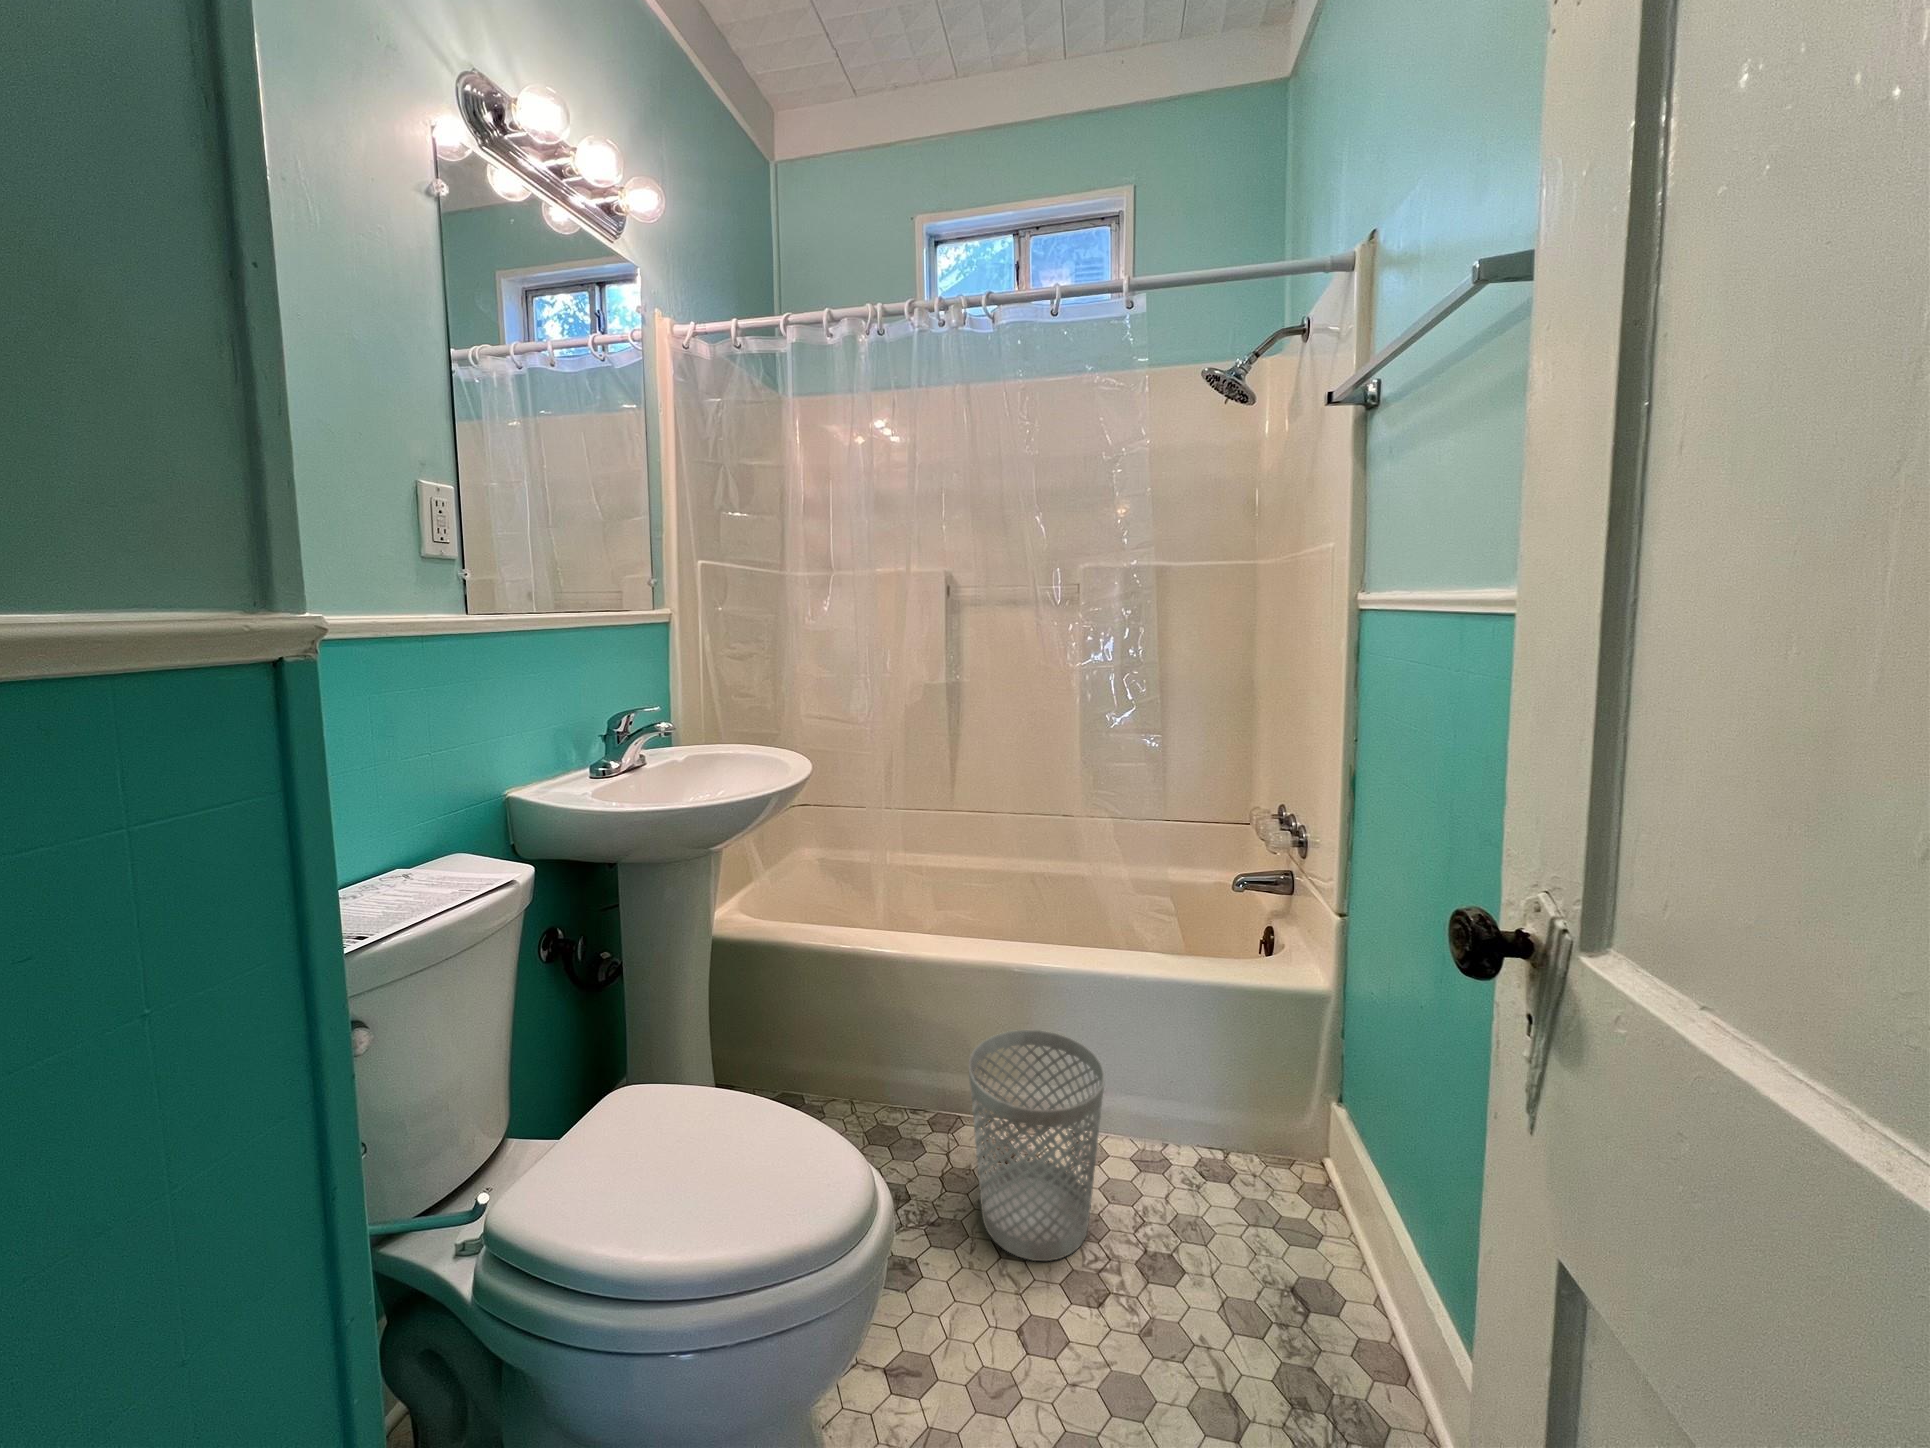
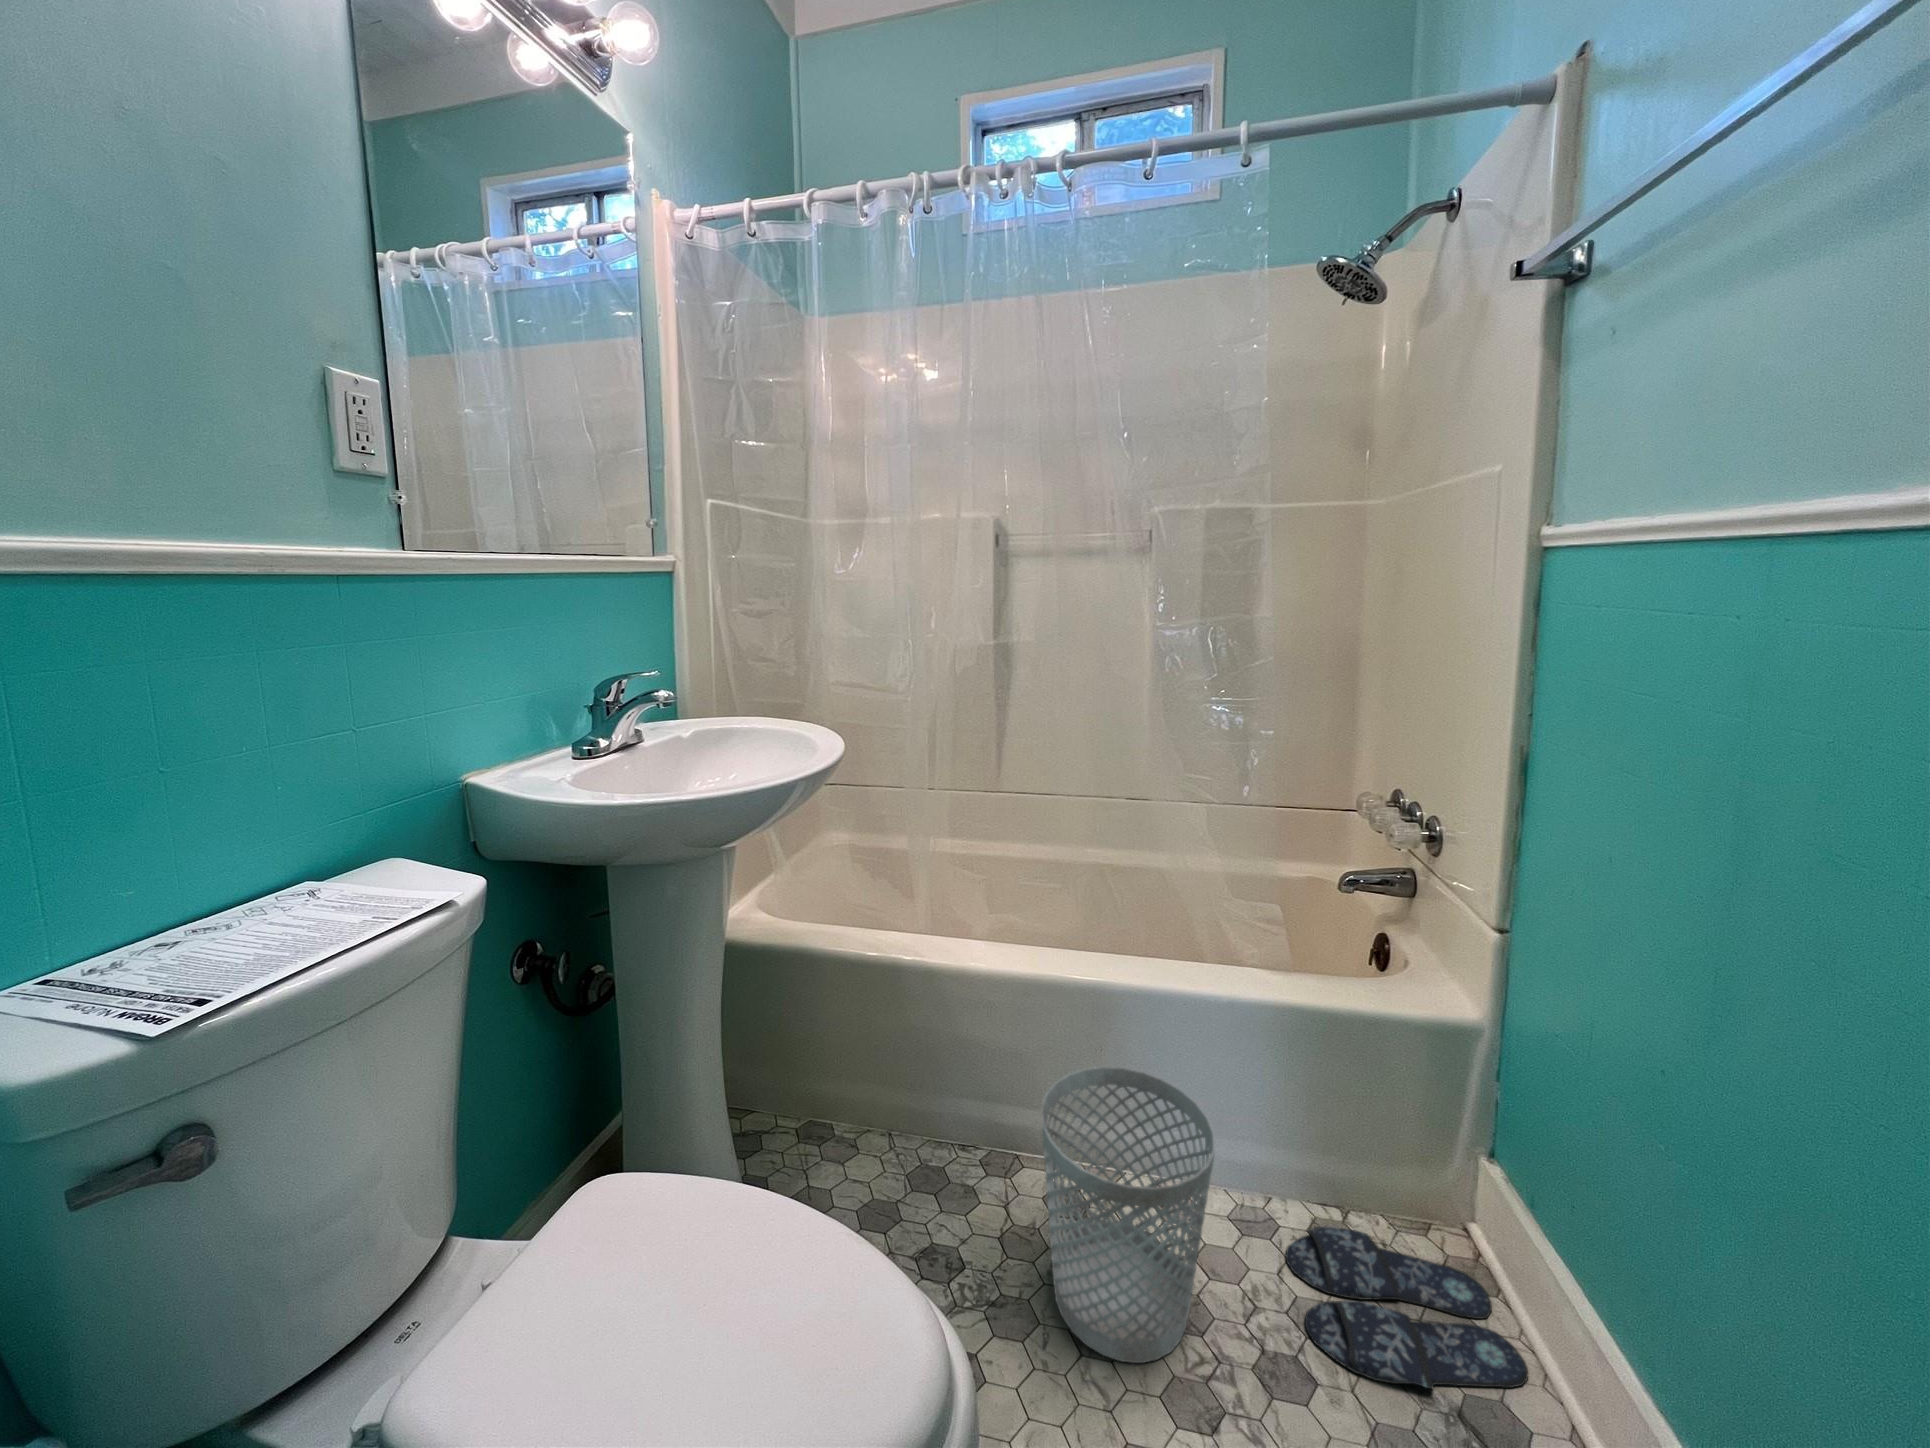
slippers: none [1173,1163,1351,1272] -> present [1286,1227,1528,1389]

